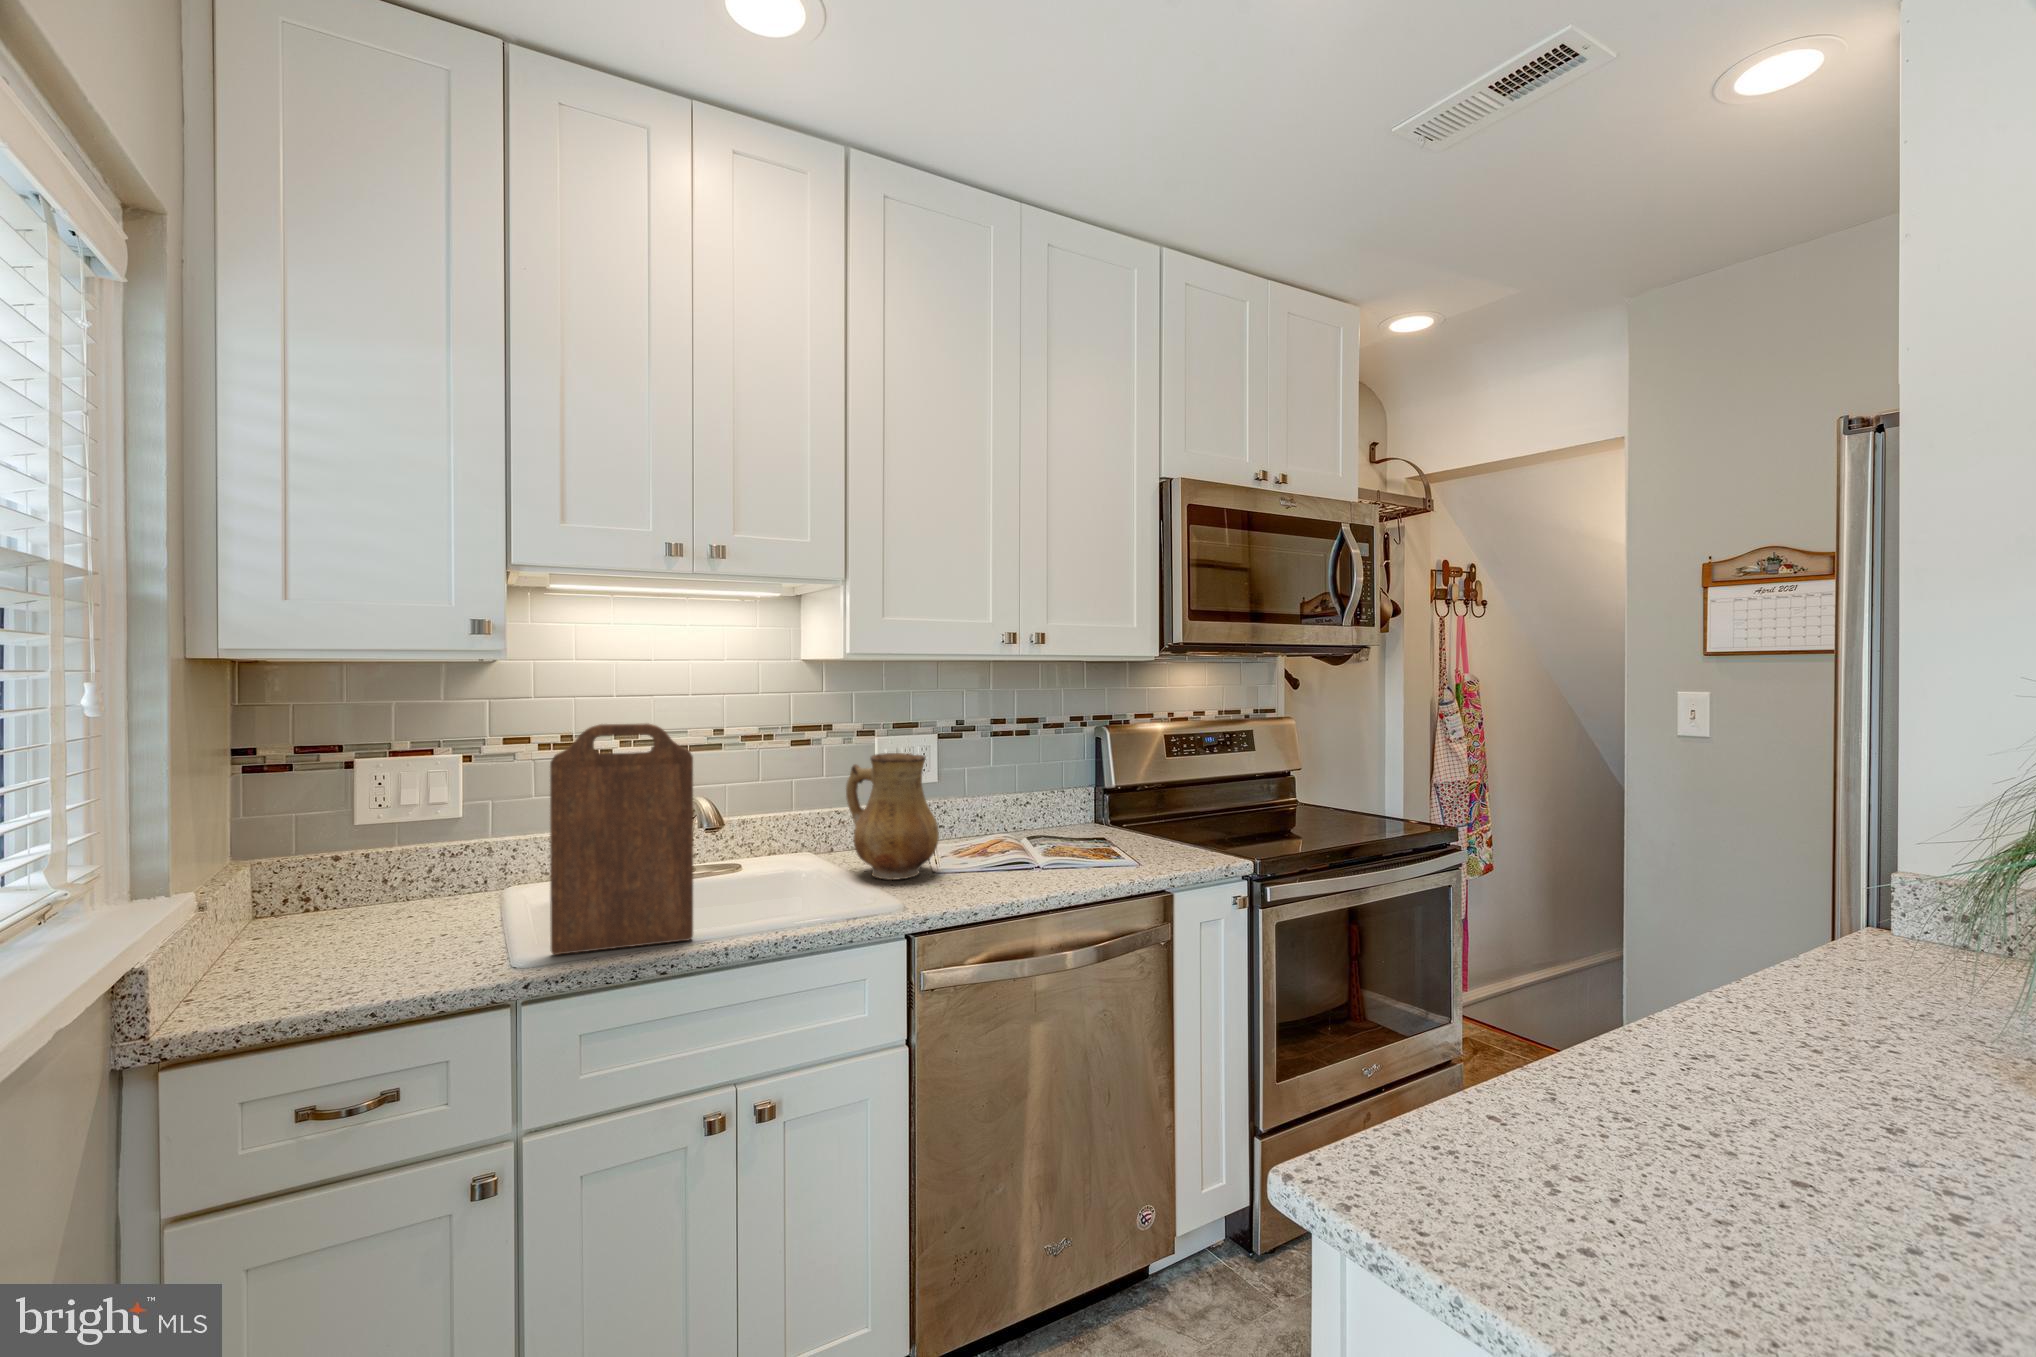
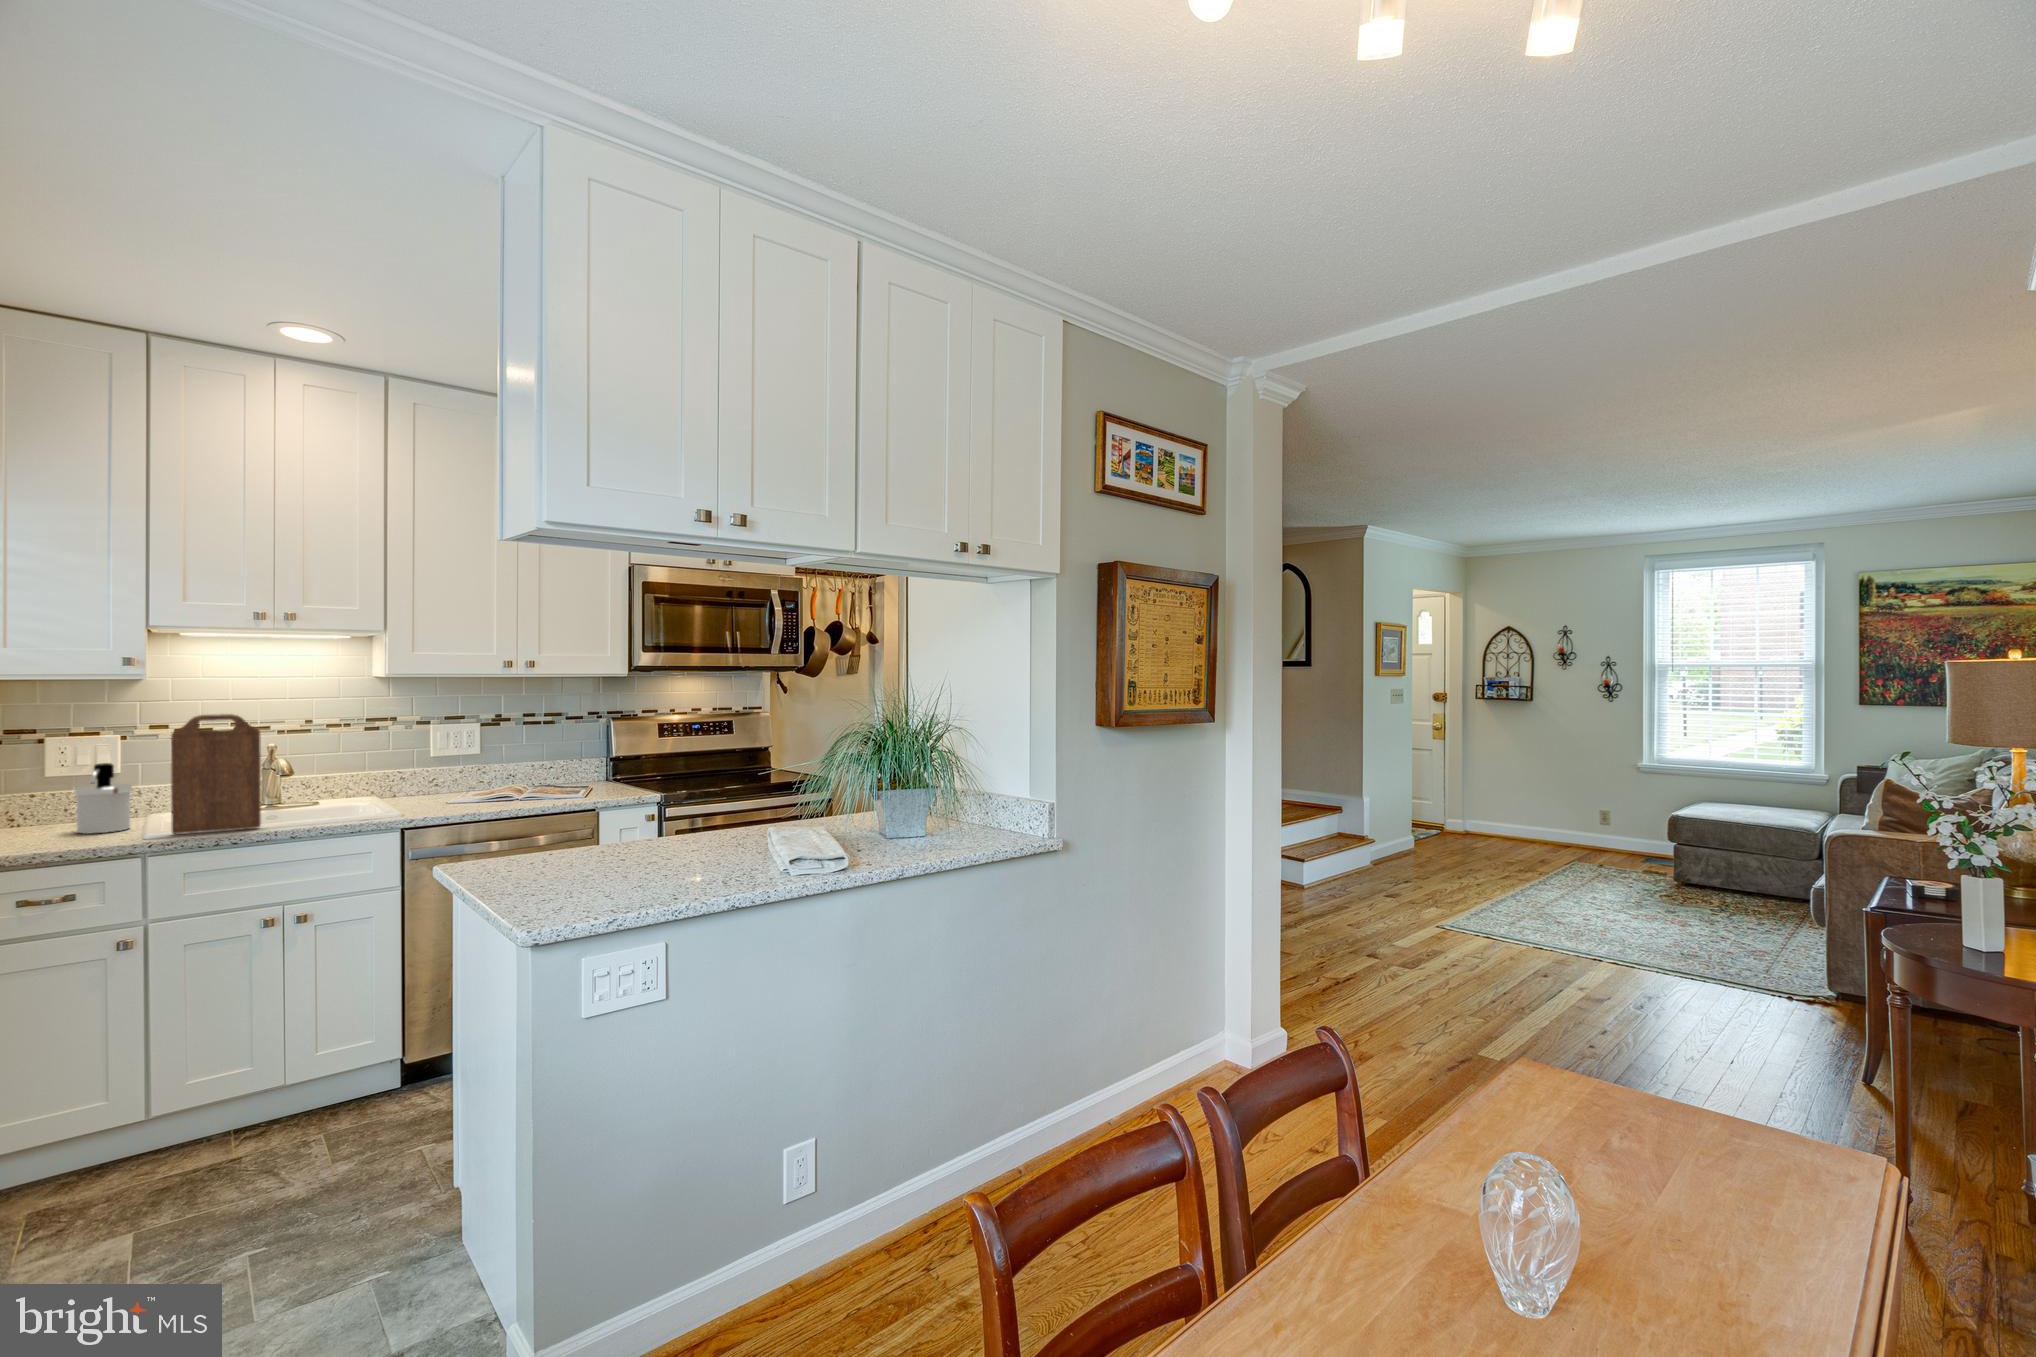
ceramic pitcher: present [846,753,939,880] -> none [387,733,447,806]
soap dispenser: none [393,811,483,945] -> present [75,763,132,834]

